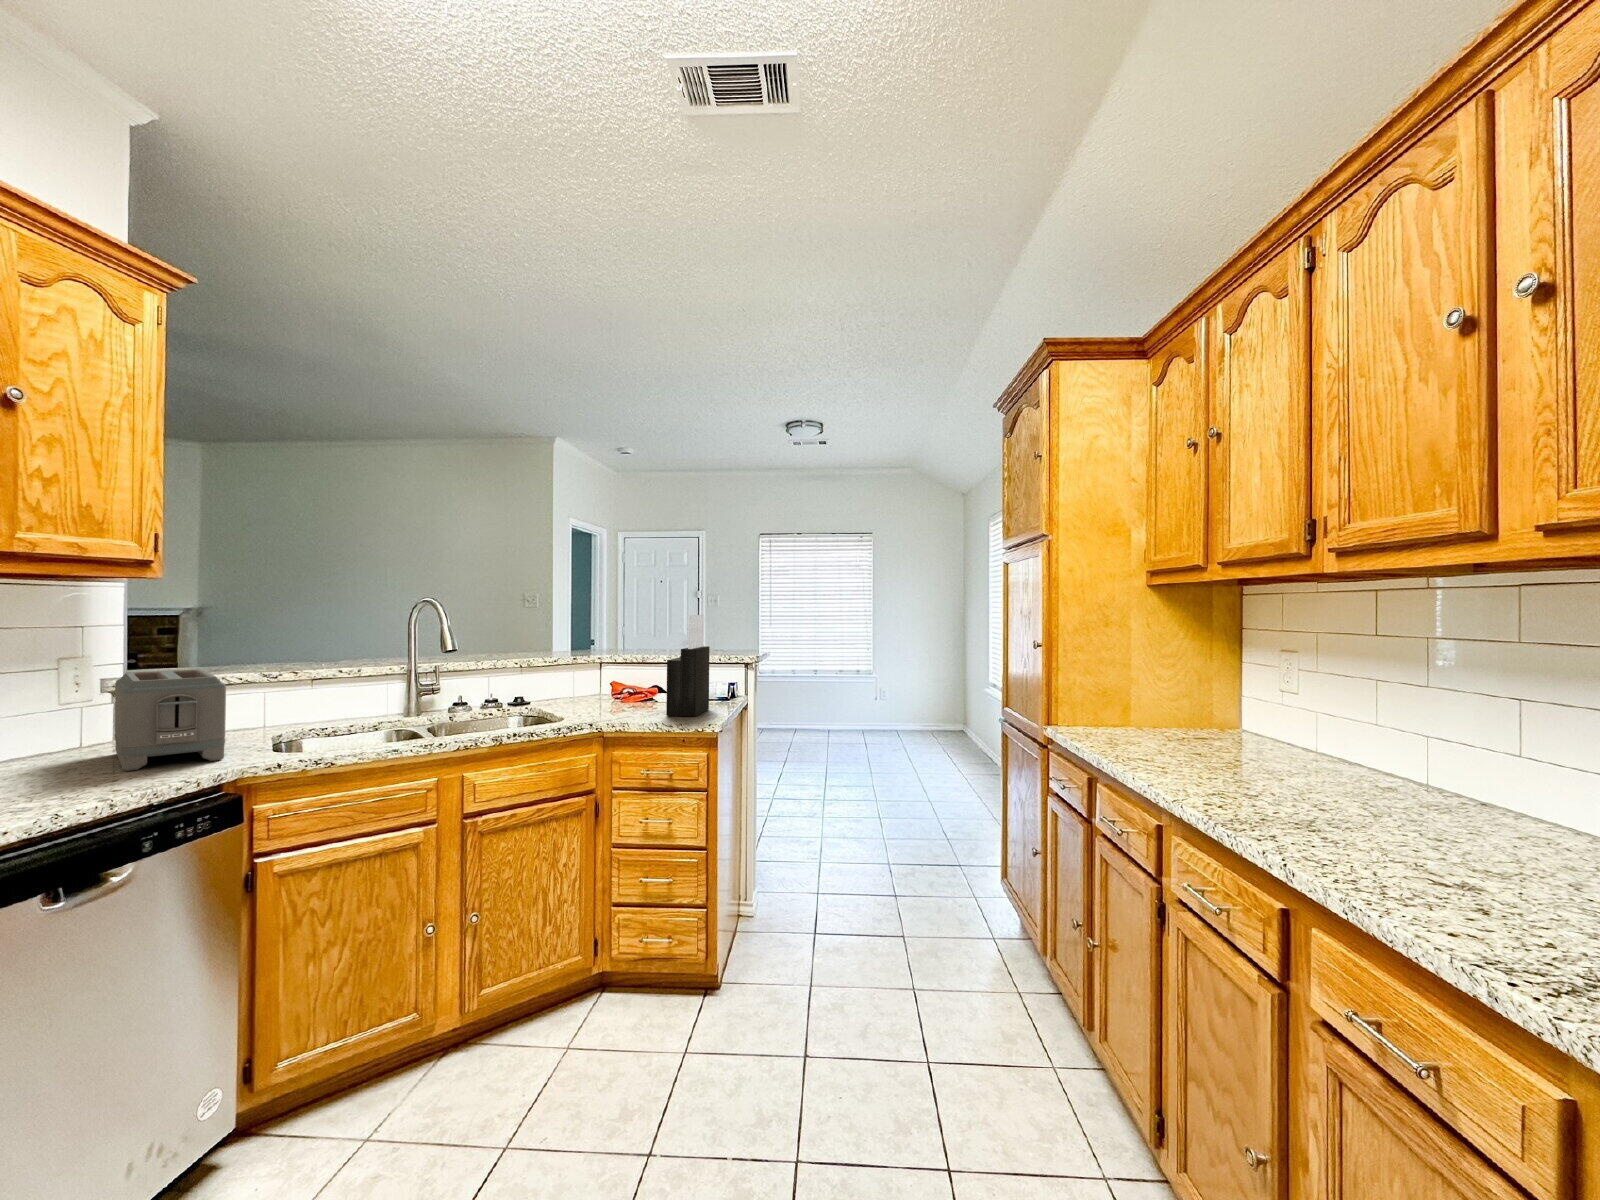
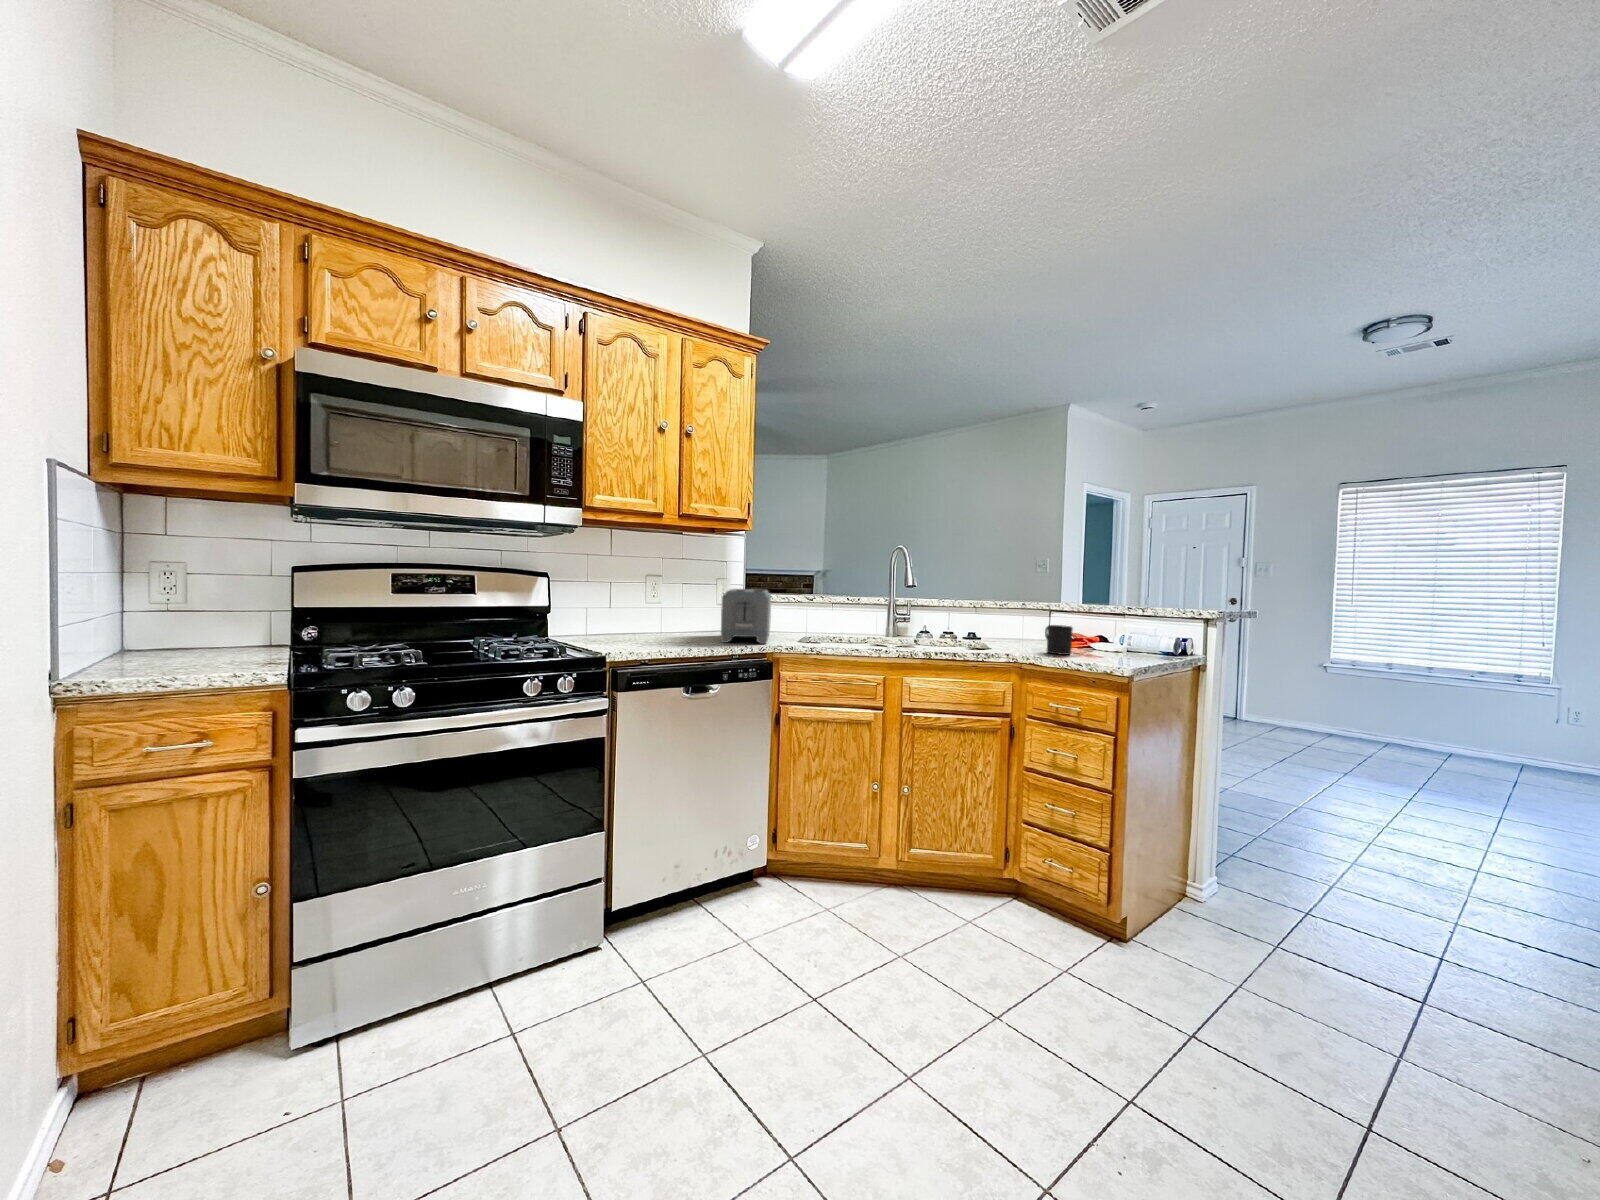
knife block: present [666,615,710,717] -> none [1088,565,1144,665]
mug: none [614,679,644,712] -> present [1045,625,1073,655]

